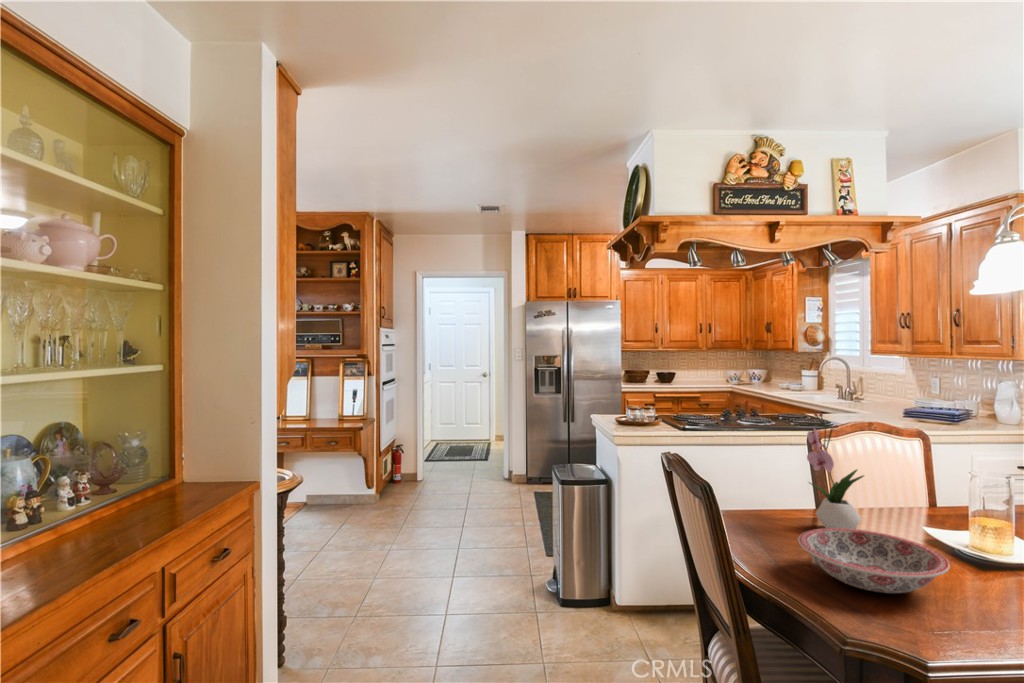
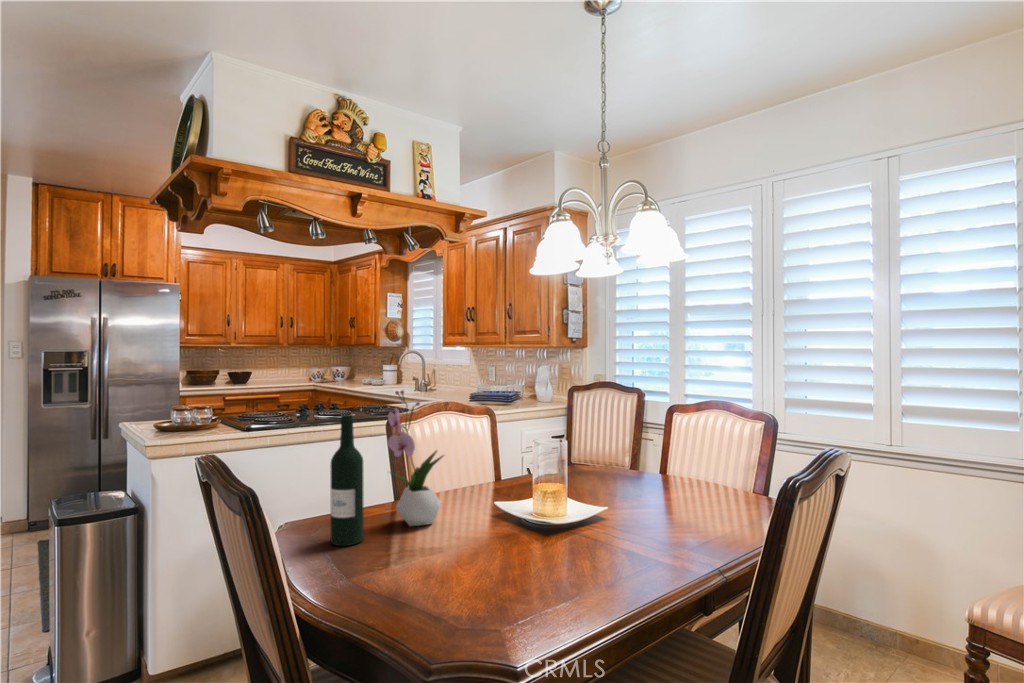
wine bottle: none [757,431,786,536] -> present [330,415,364,546]
ceramic bowl: present [798,528,950,593] -> none [377,516,526,588]

